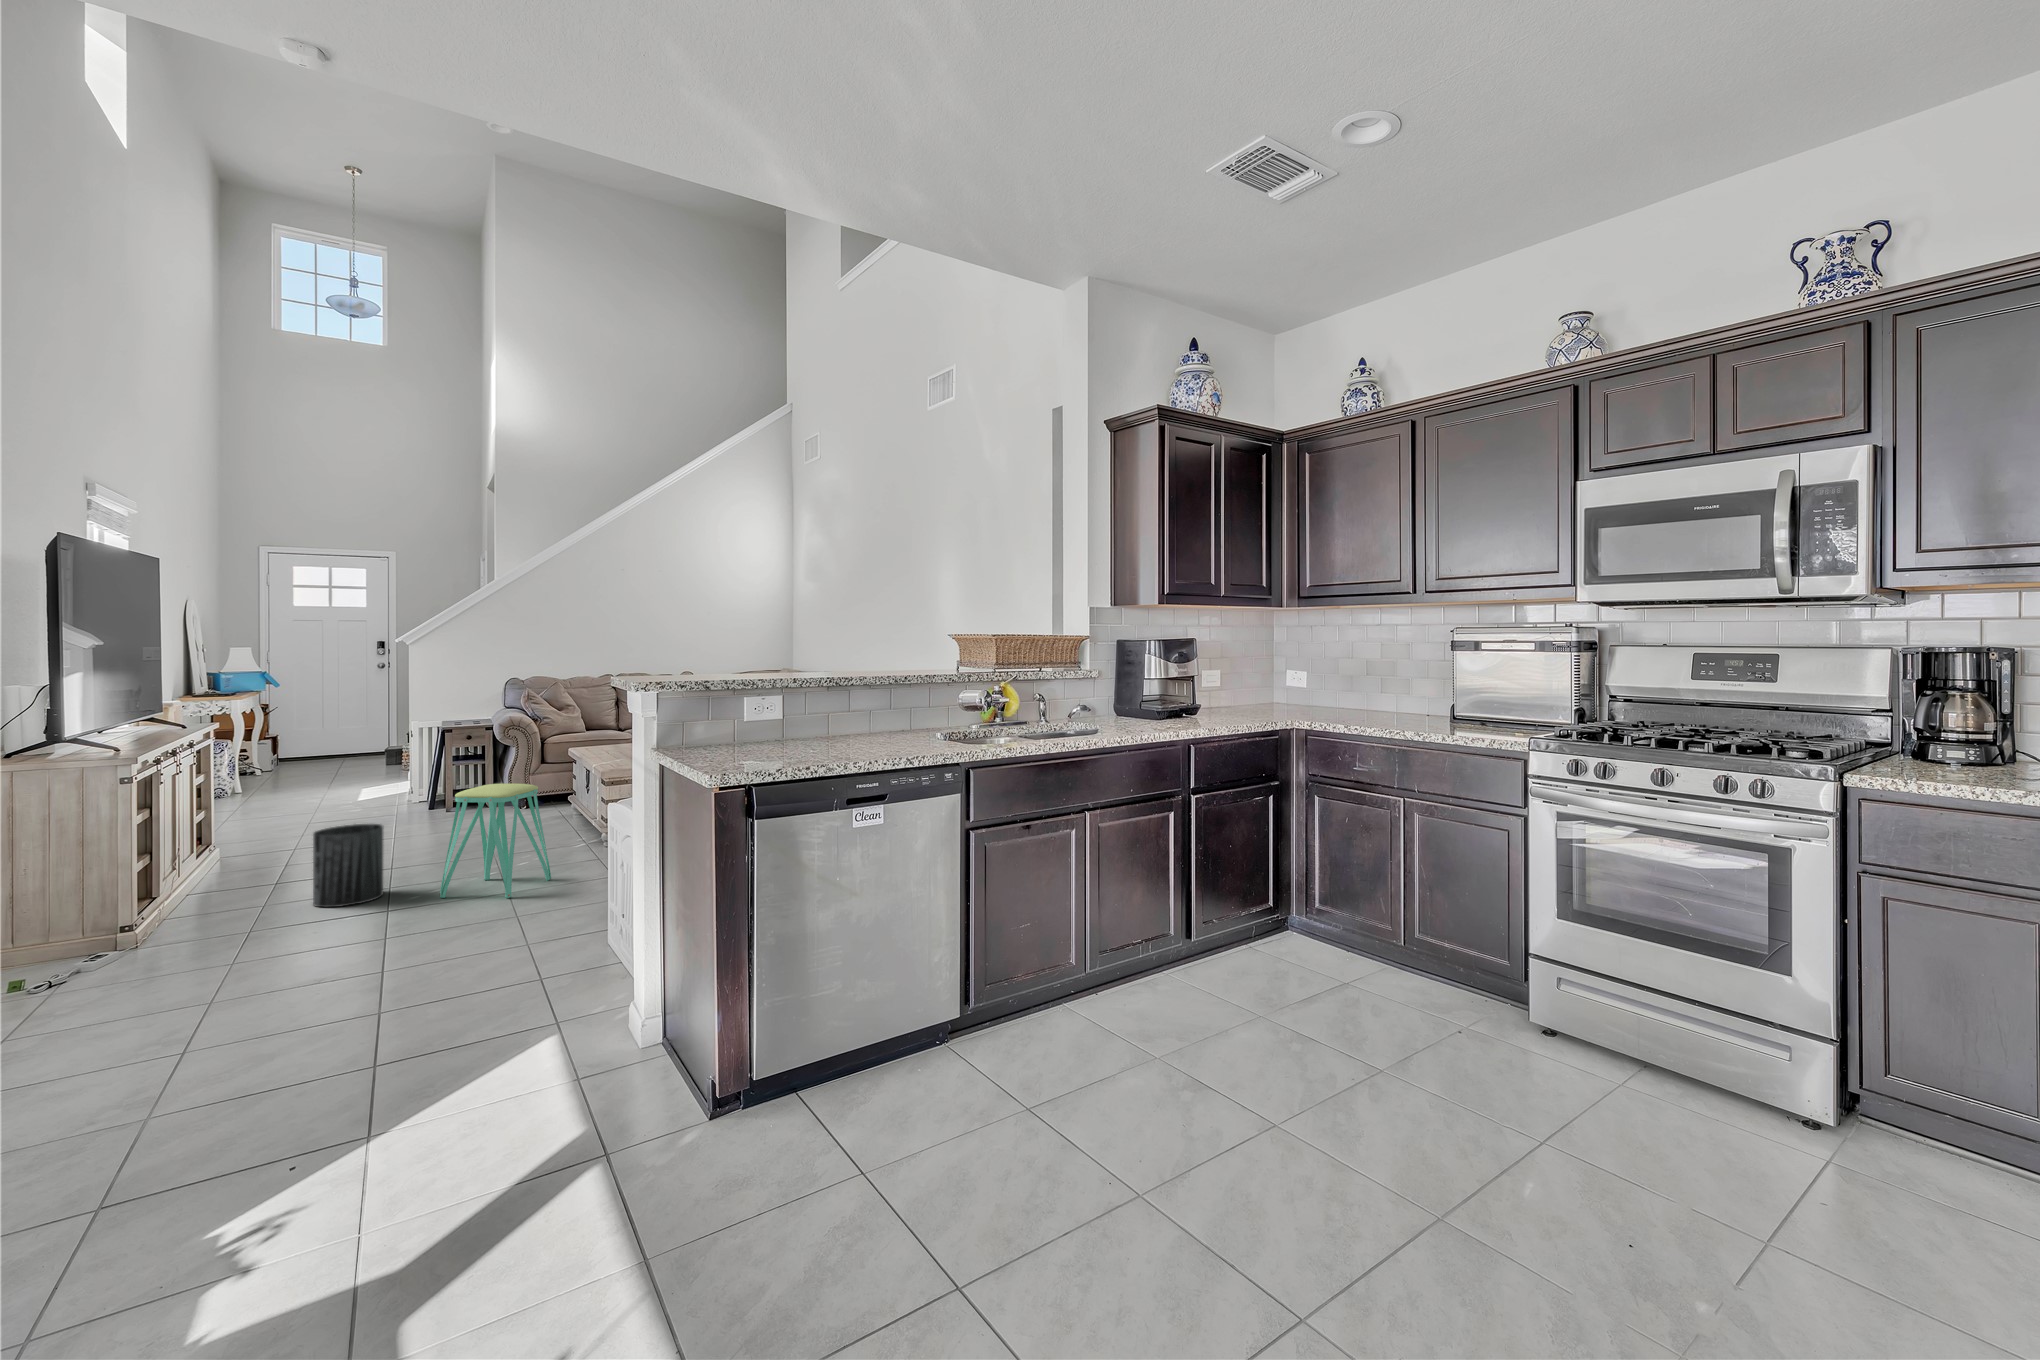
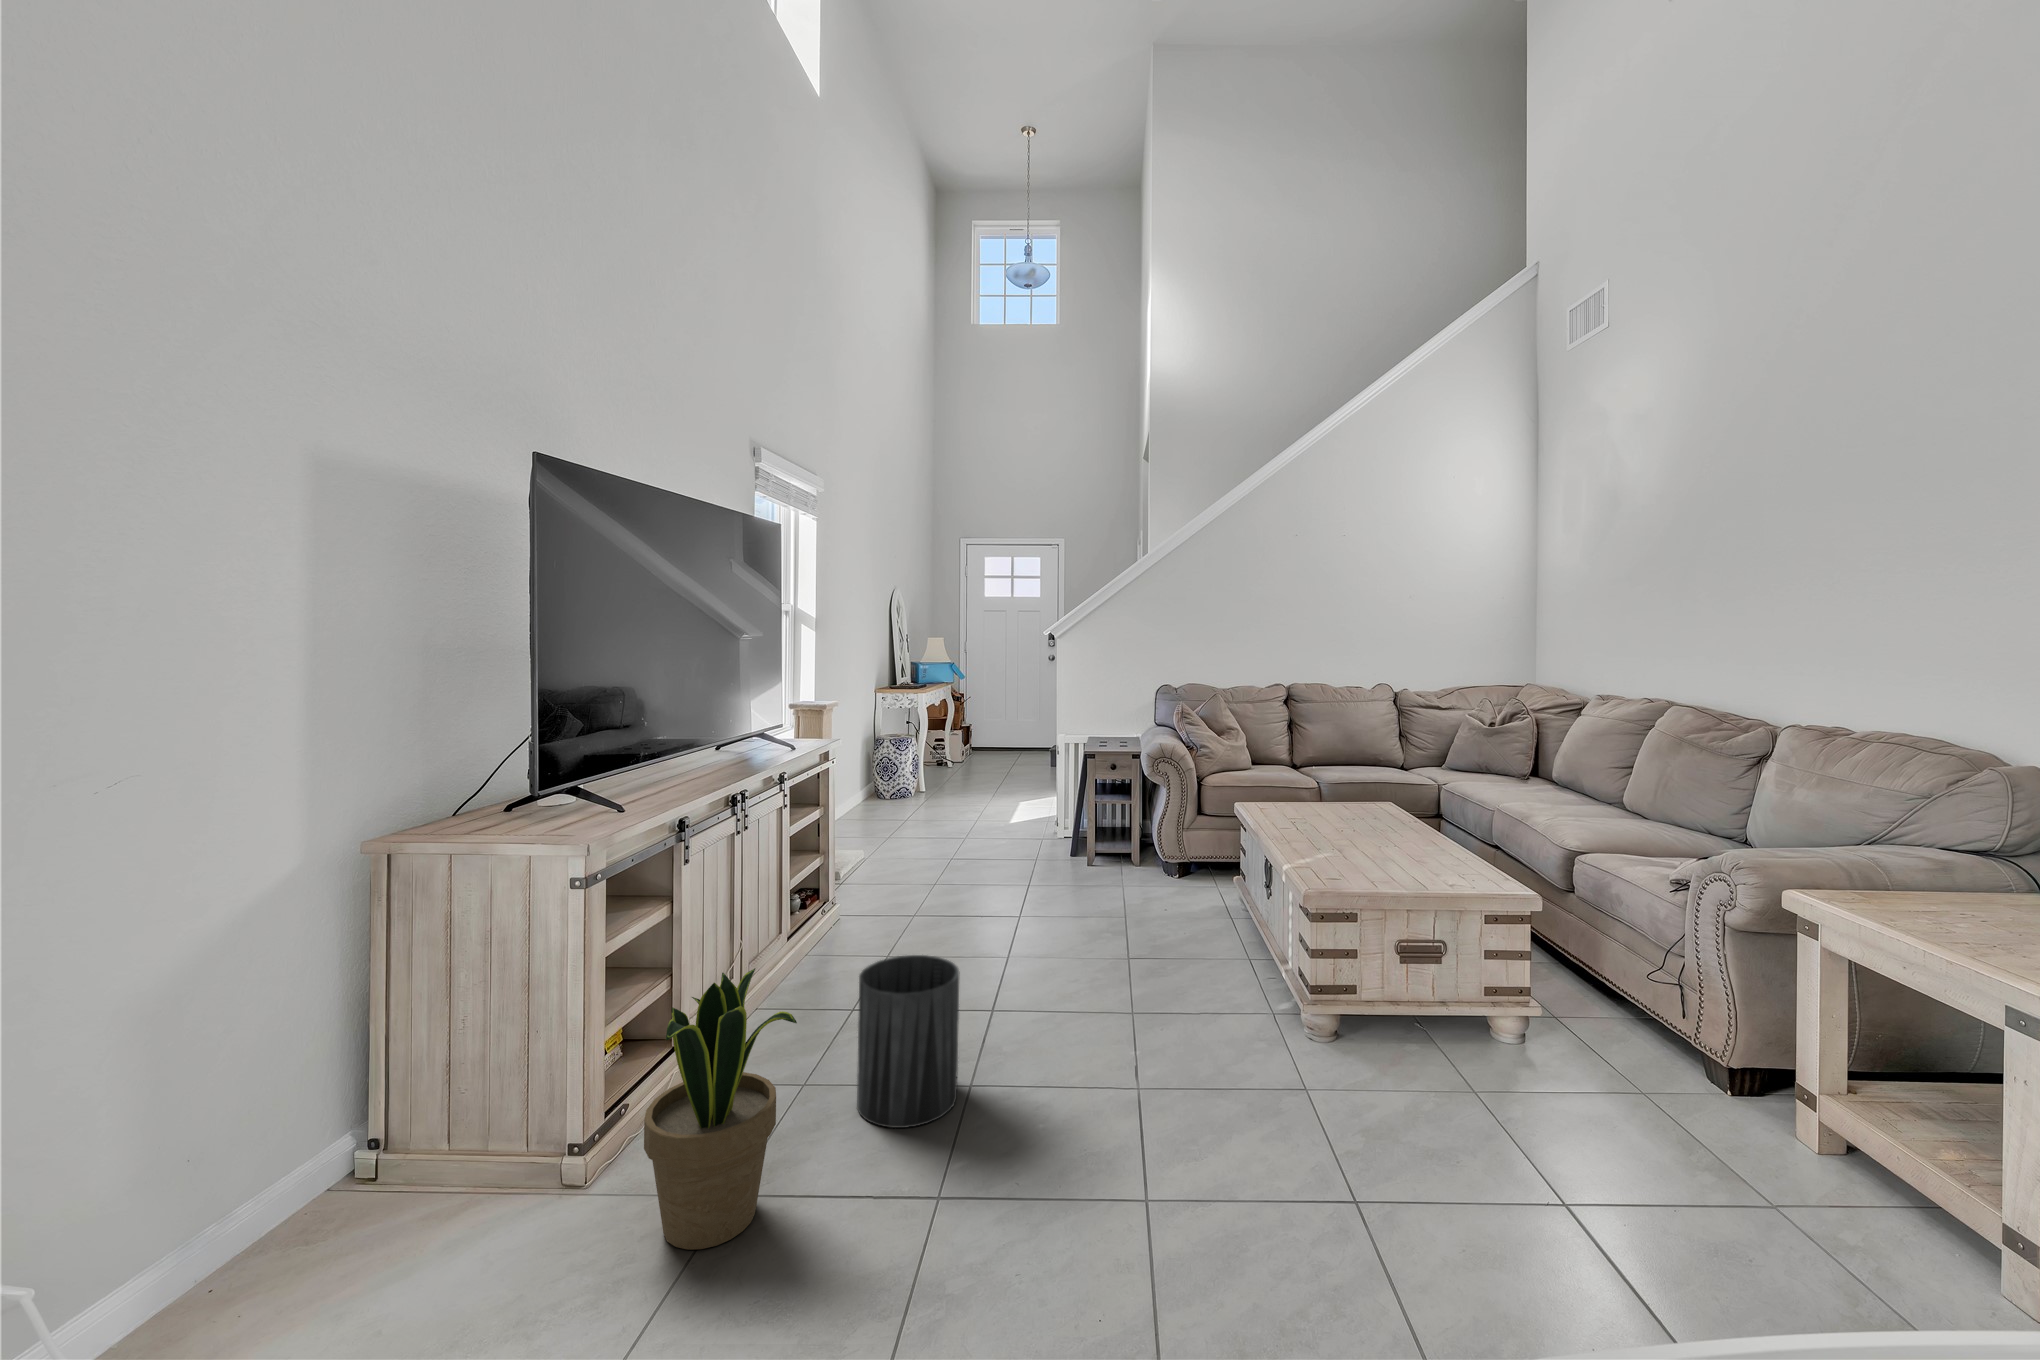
stool: present [440,784,551,898] -> none [1032,925,1226,1220]
potted plant: none [204,817,300,947] -> present [644,968,797,1250]

